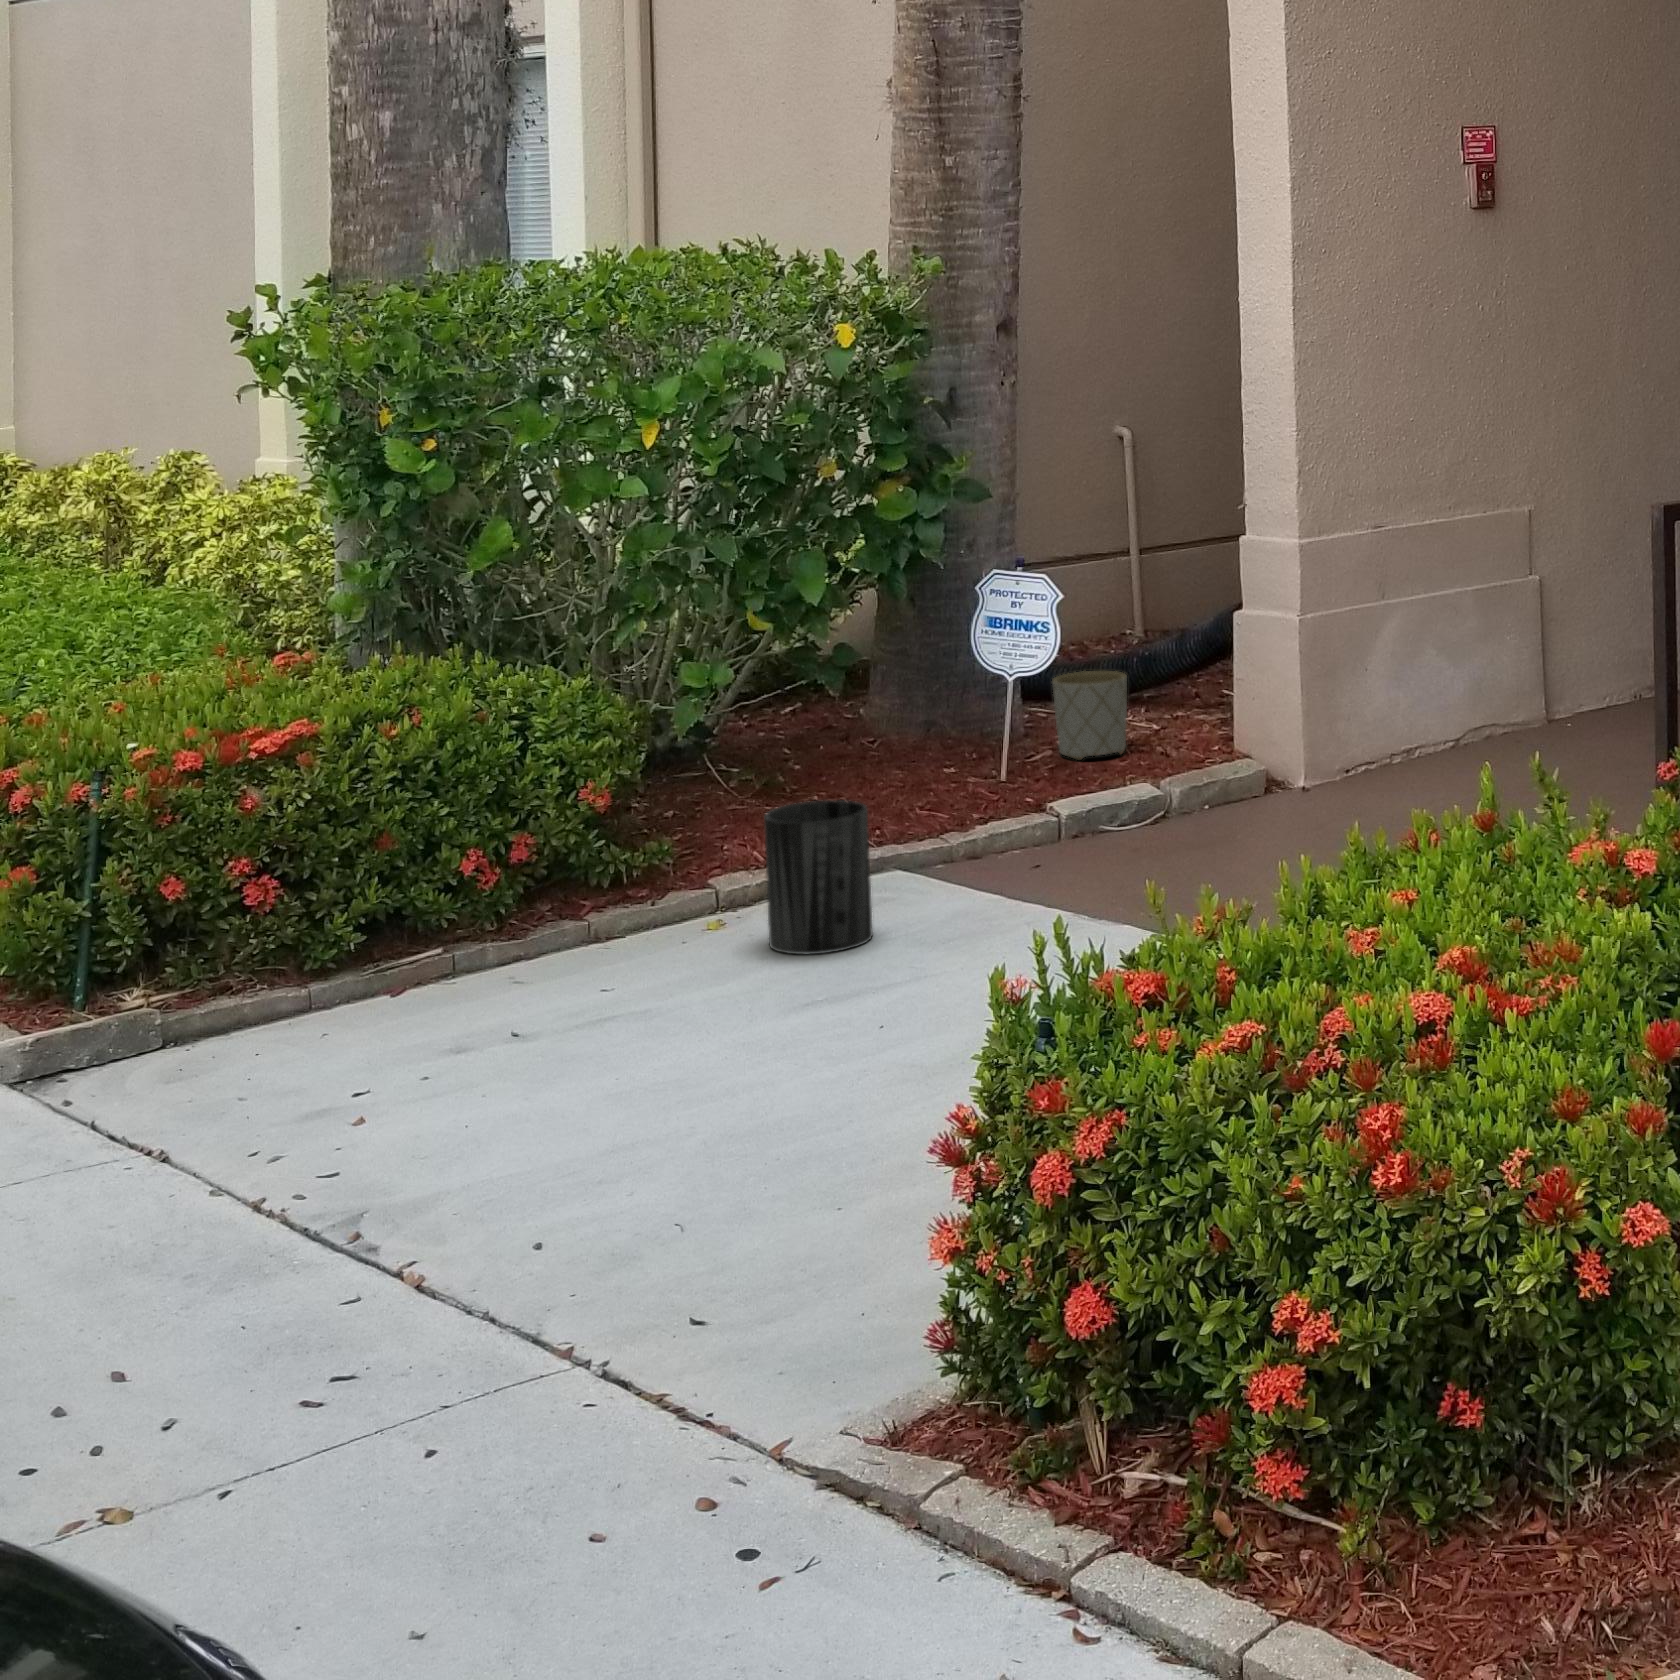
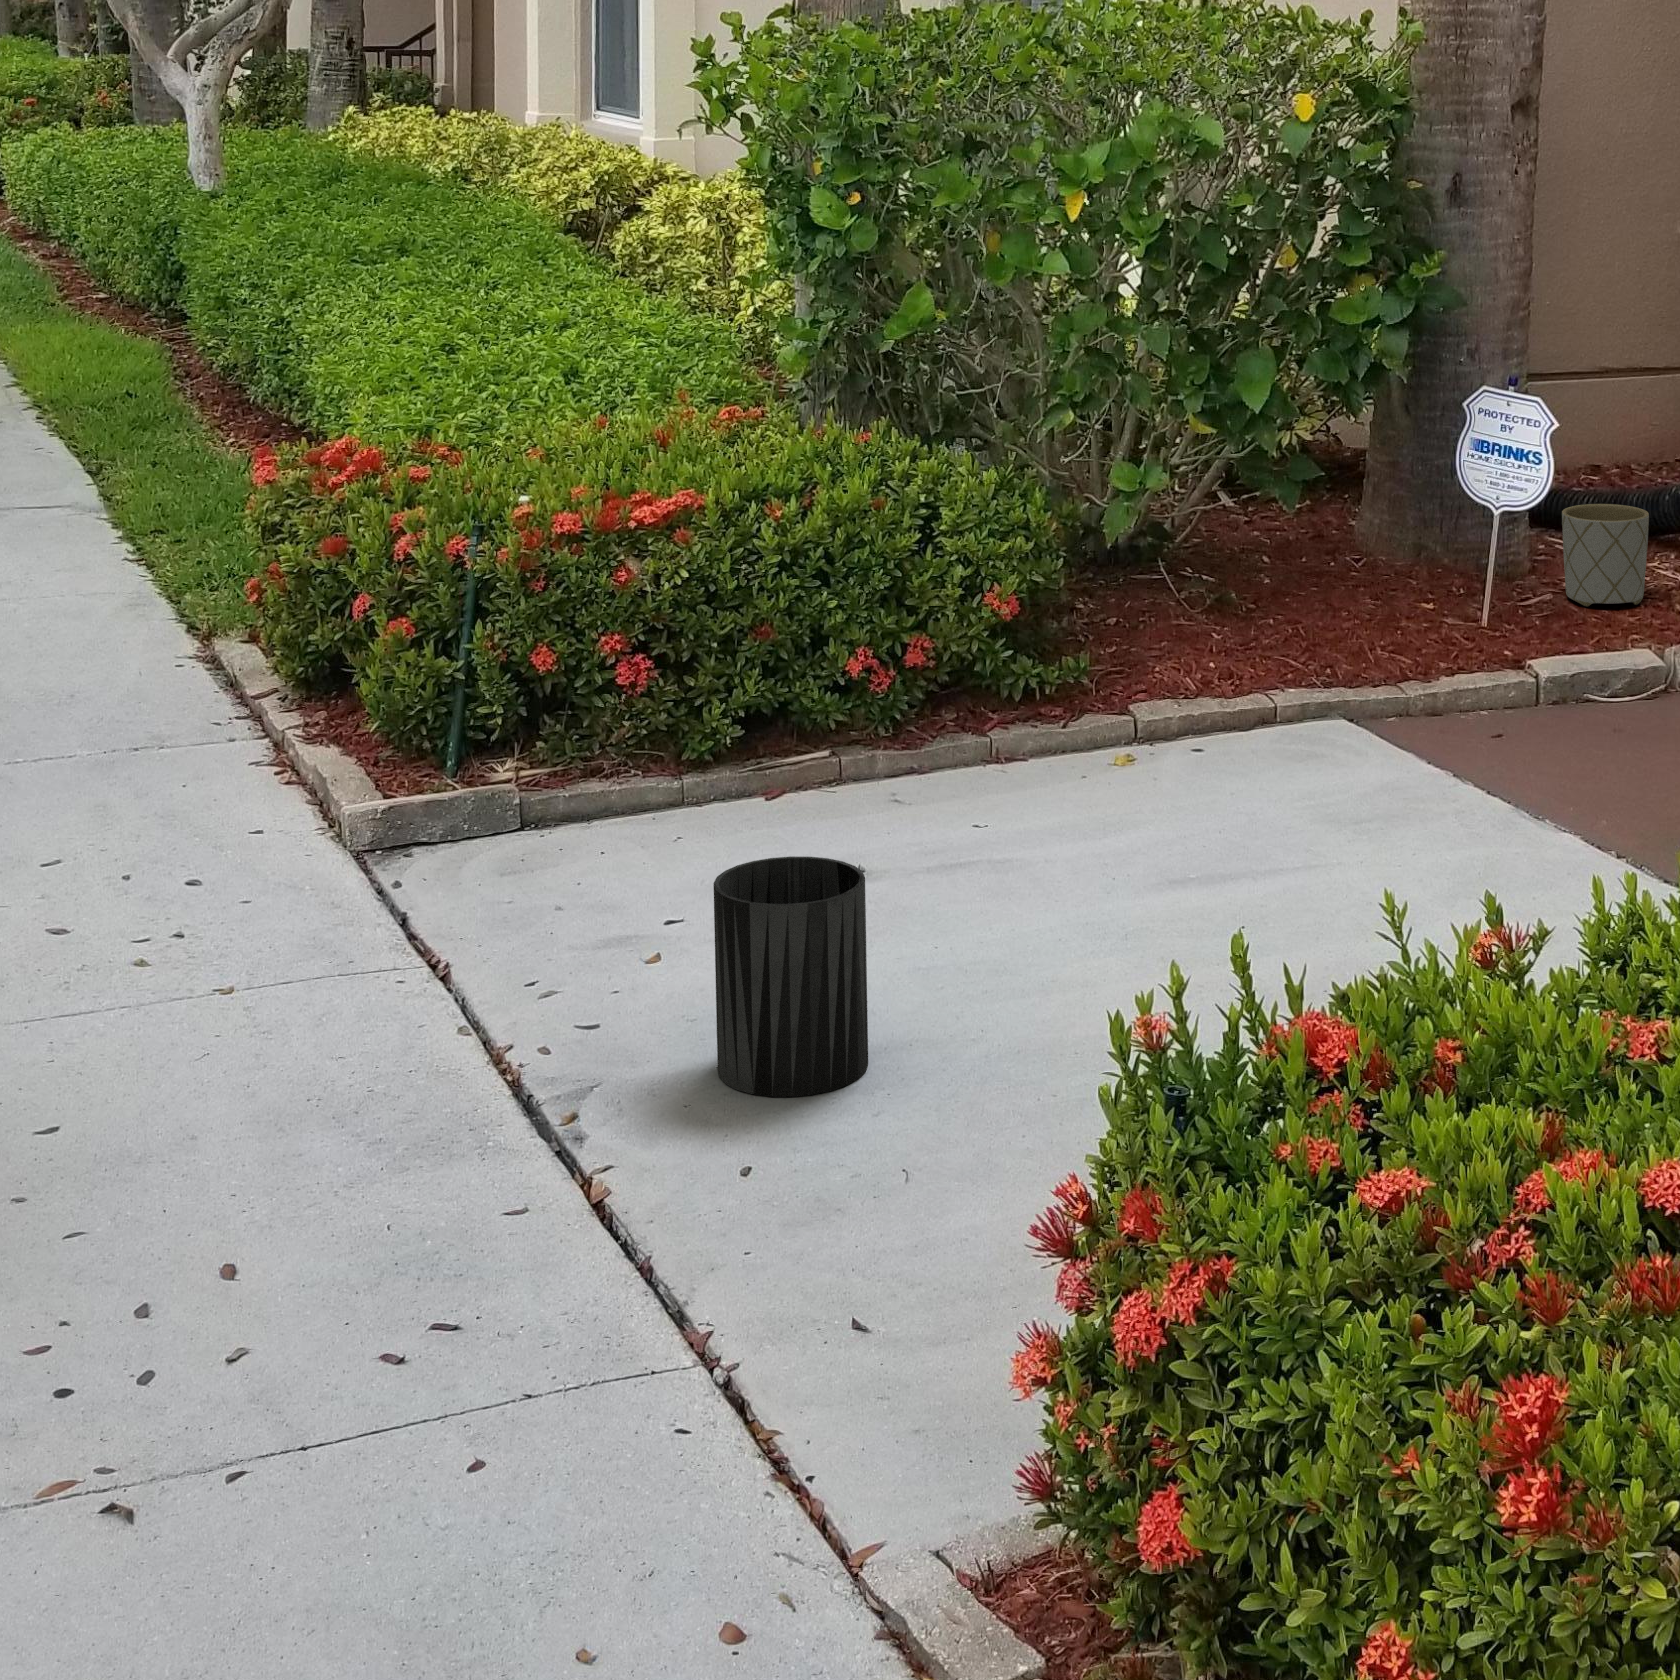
trash can: present [764,800,873,954] -> present [713,856,868,1097]

